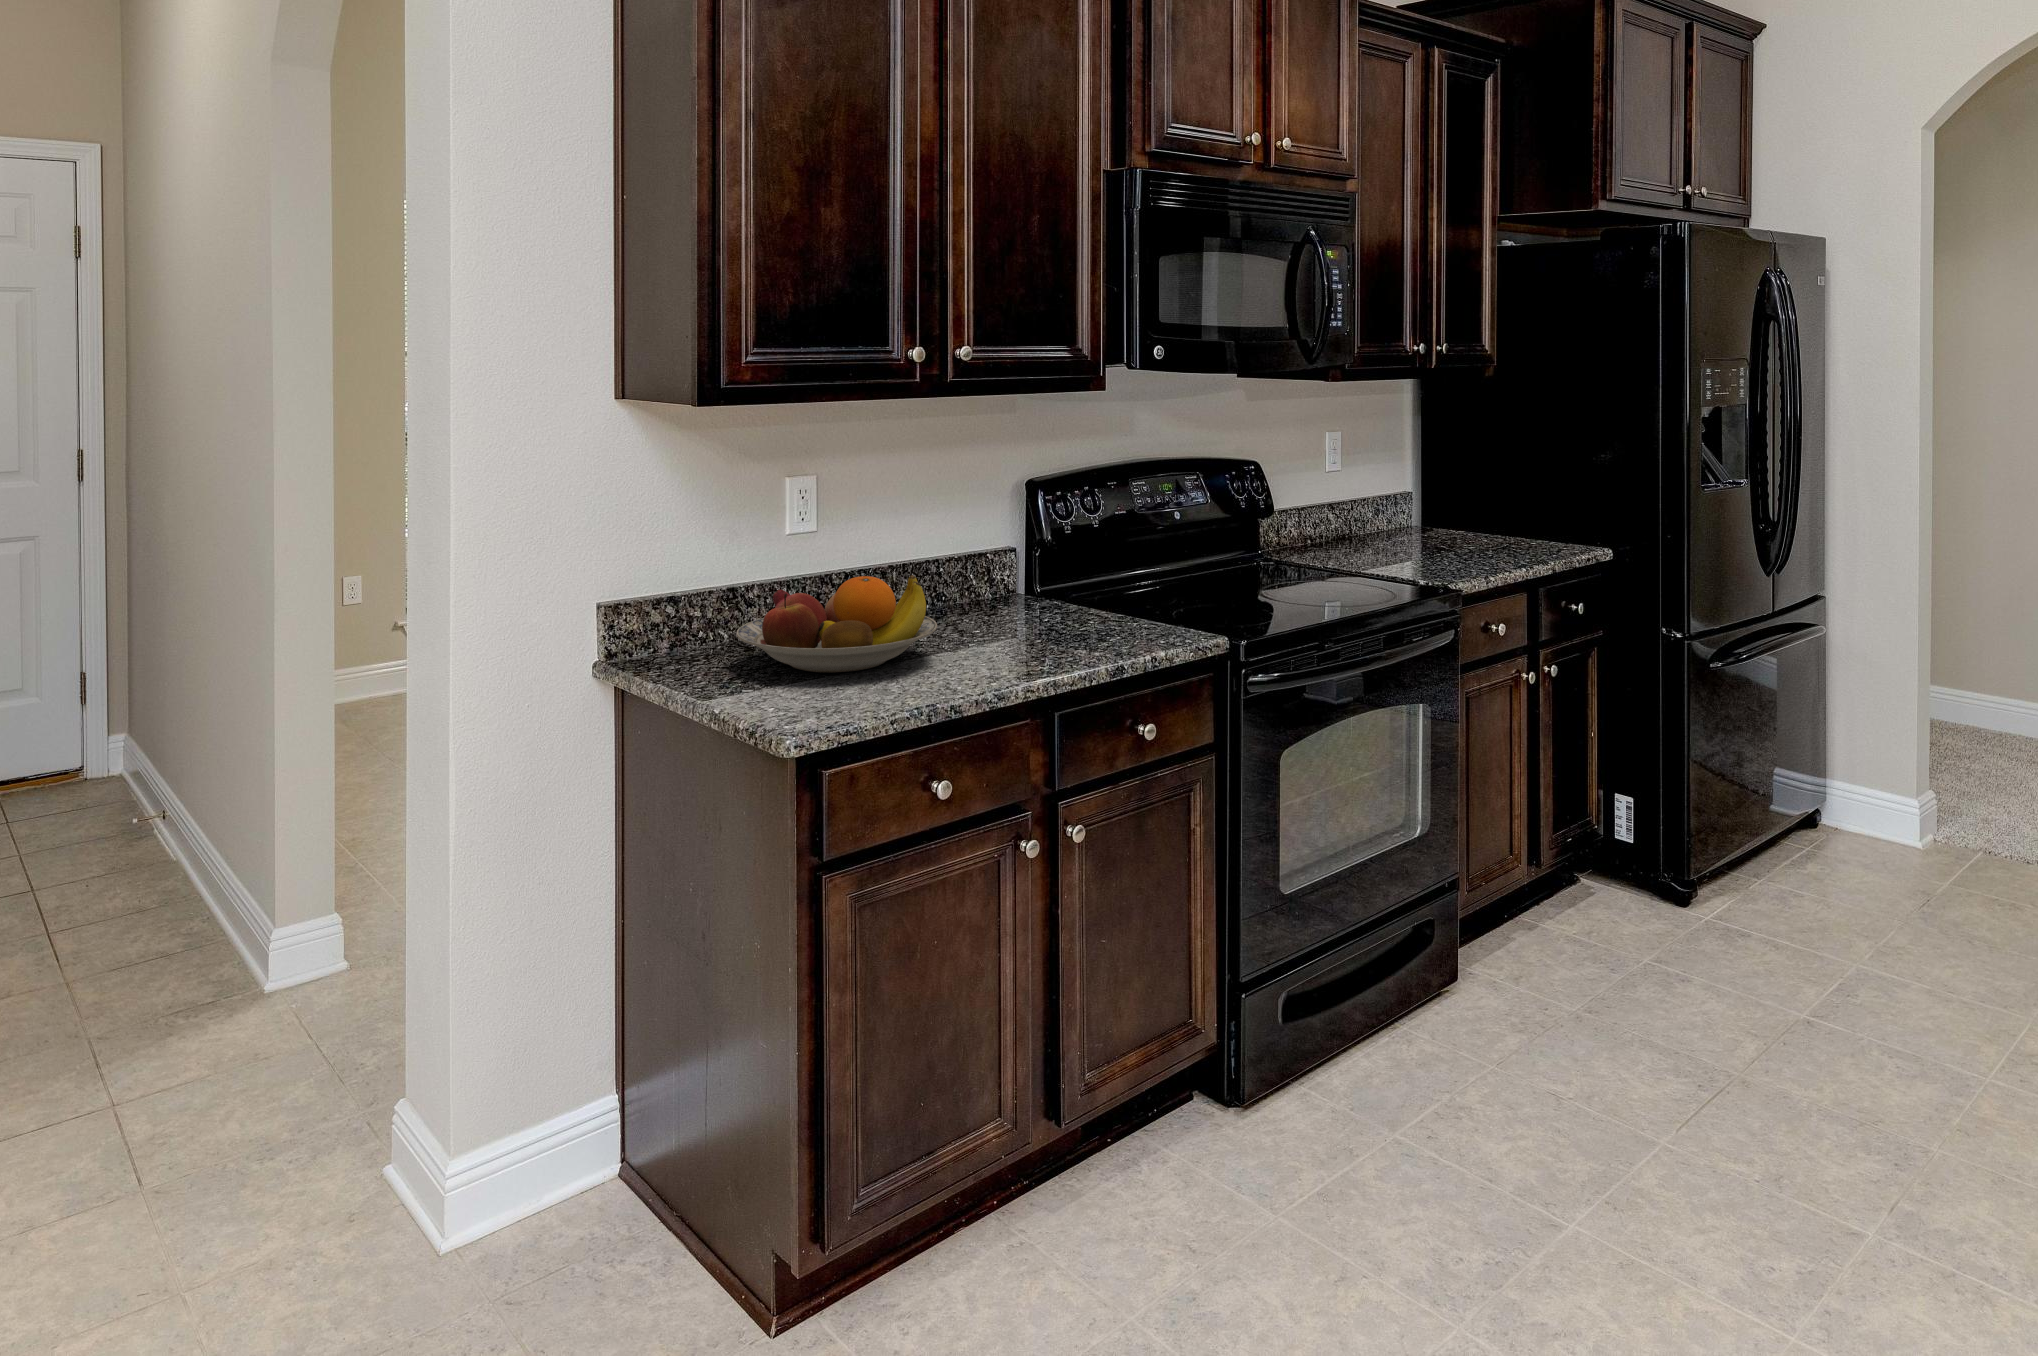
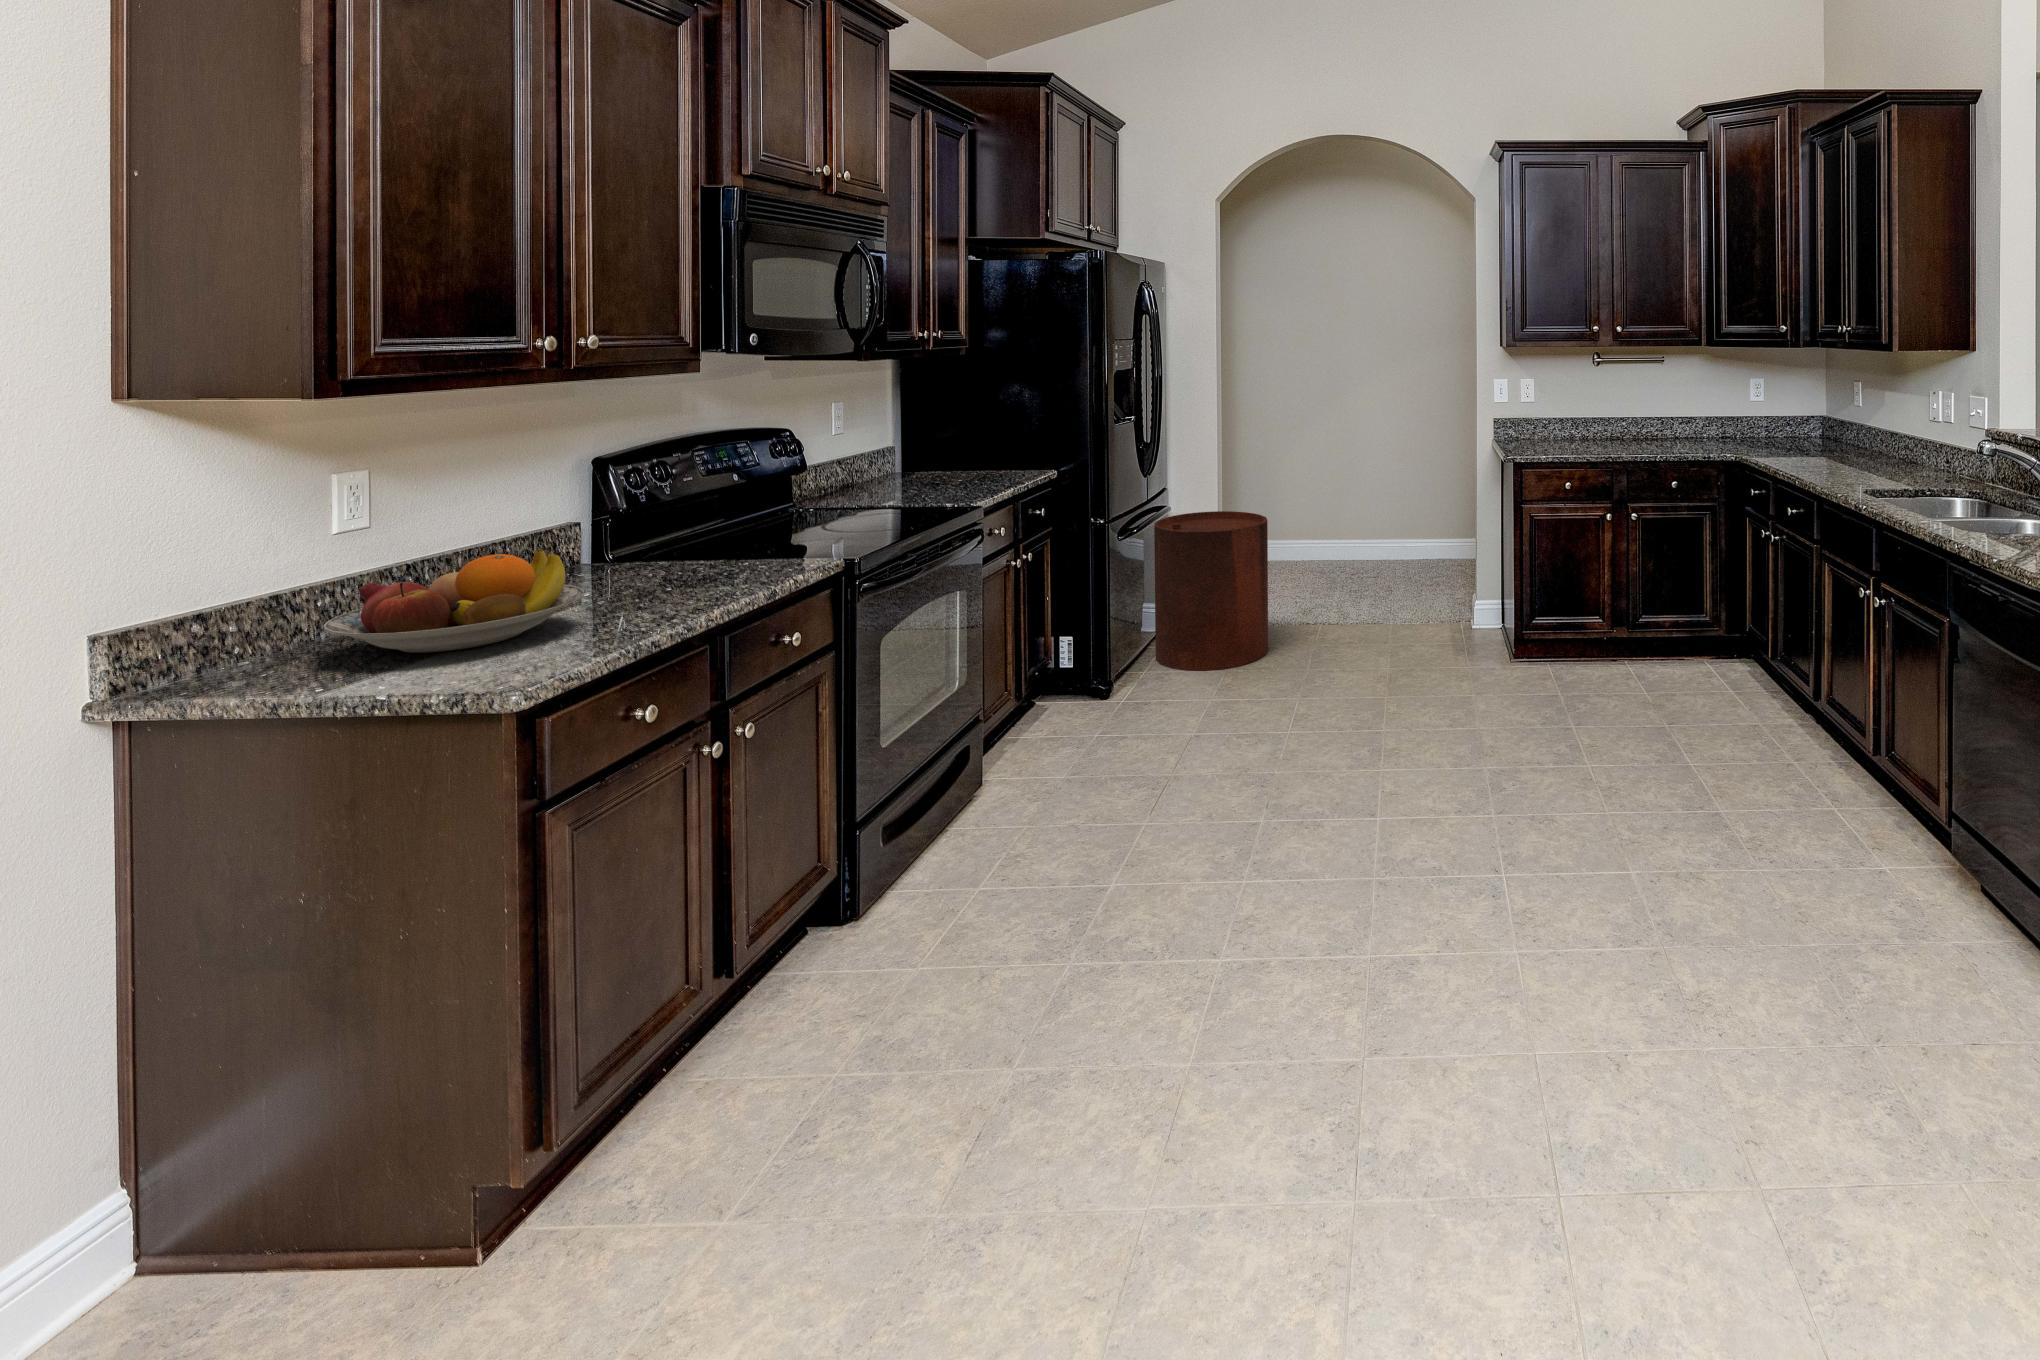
trash can: none [1784,641,1995,919] -> present [1154,511,1268,670]

